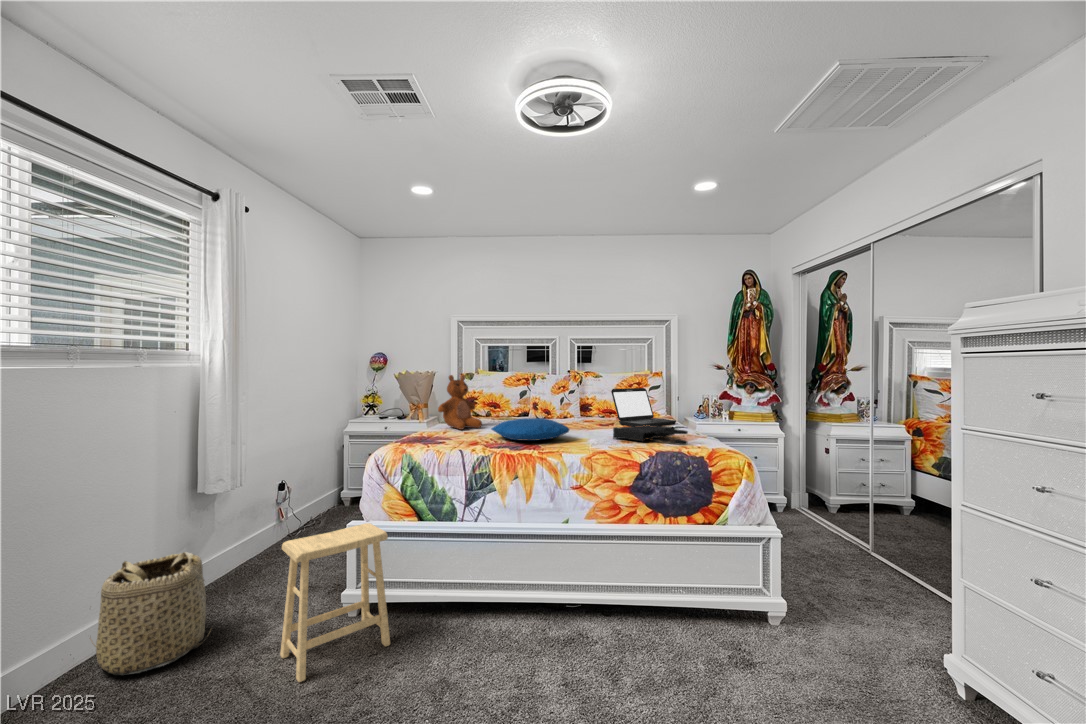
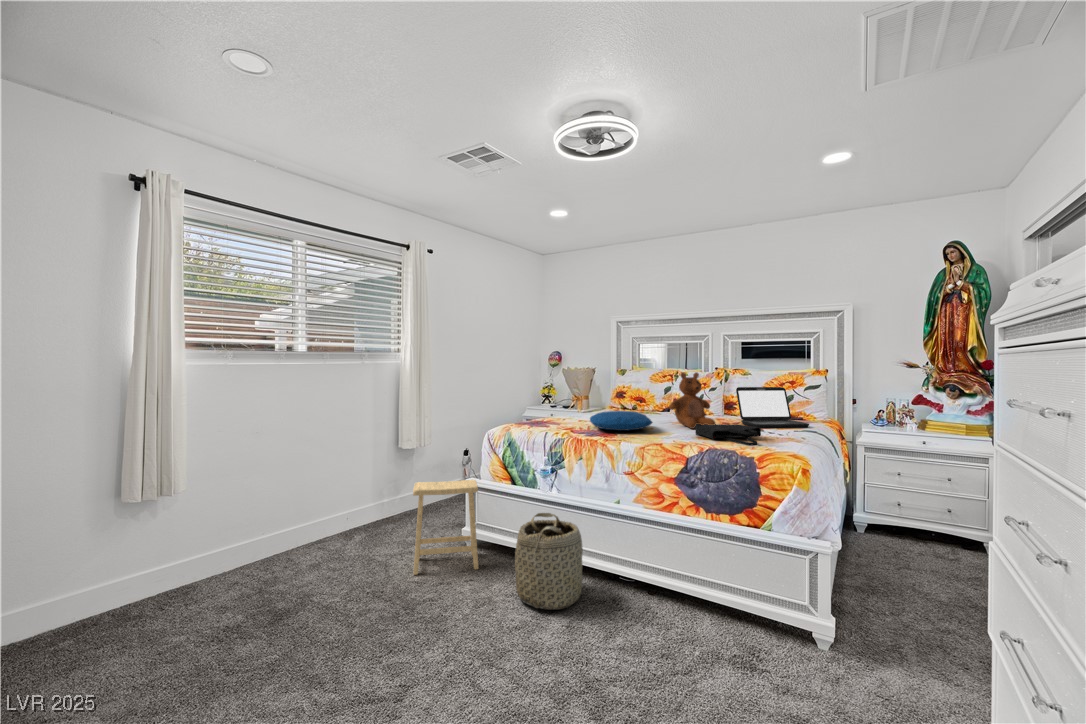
teddy bear: present [438,375,482,430] -> present [669,372,715,429]
basket: present [90,552,211,675] -> present [515,513,583,610]

